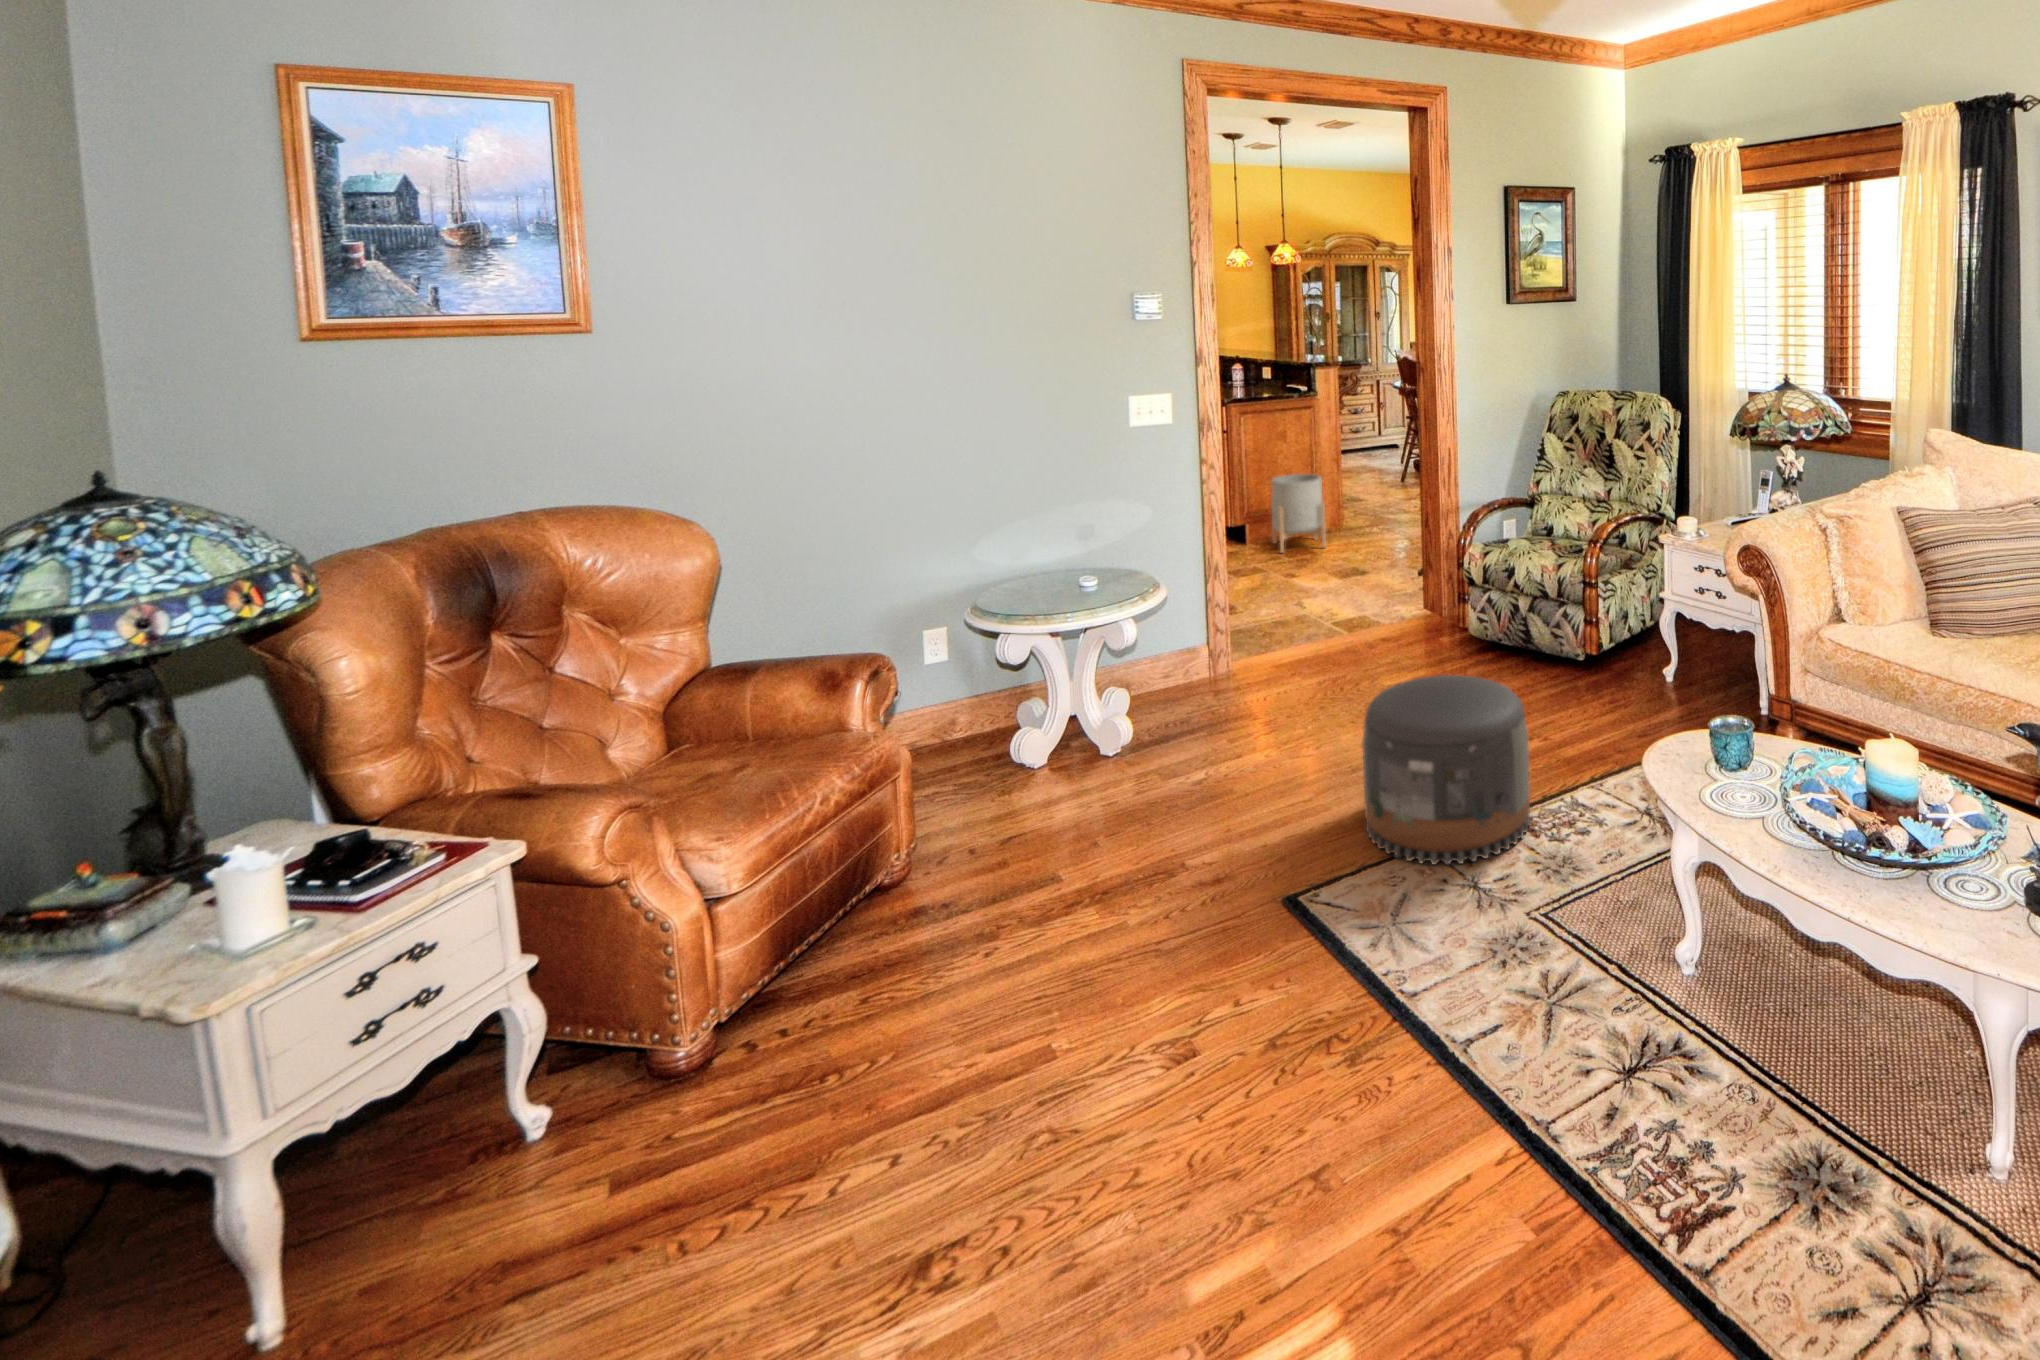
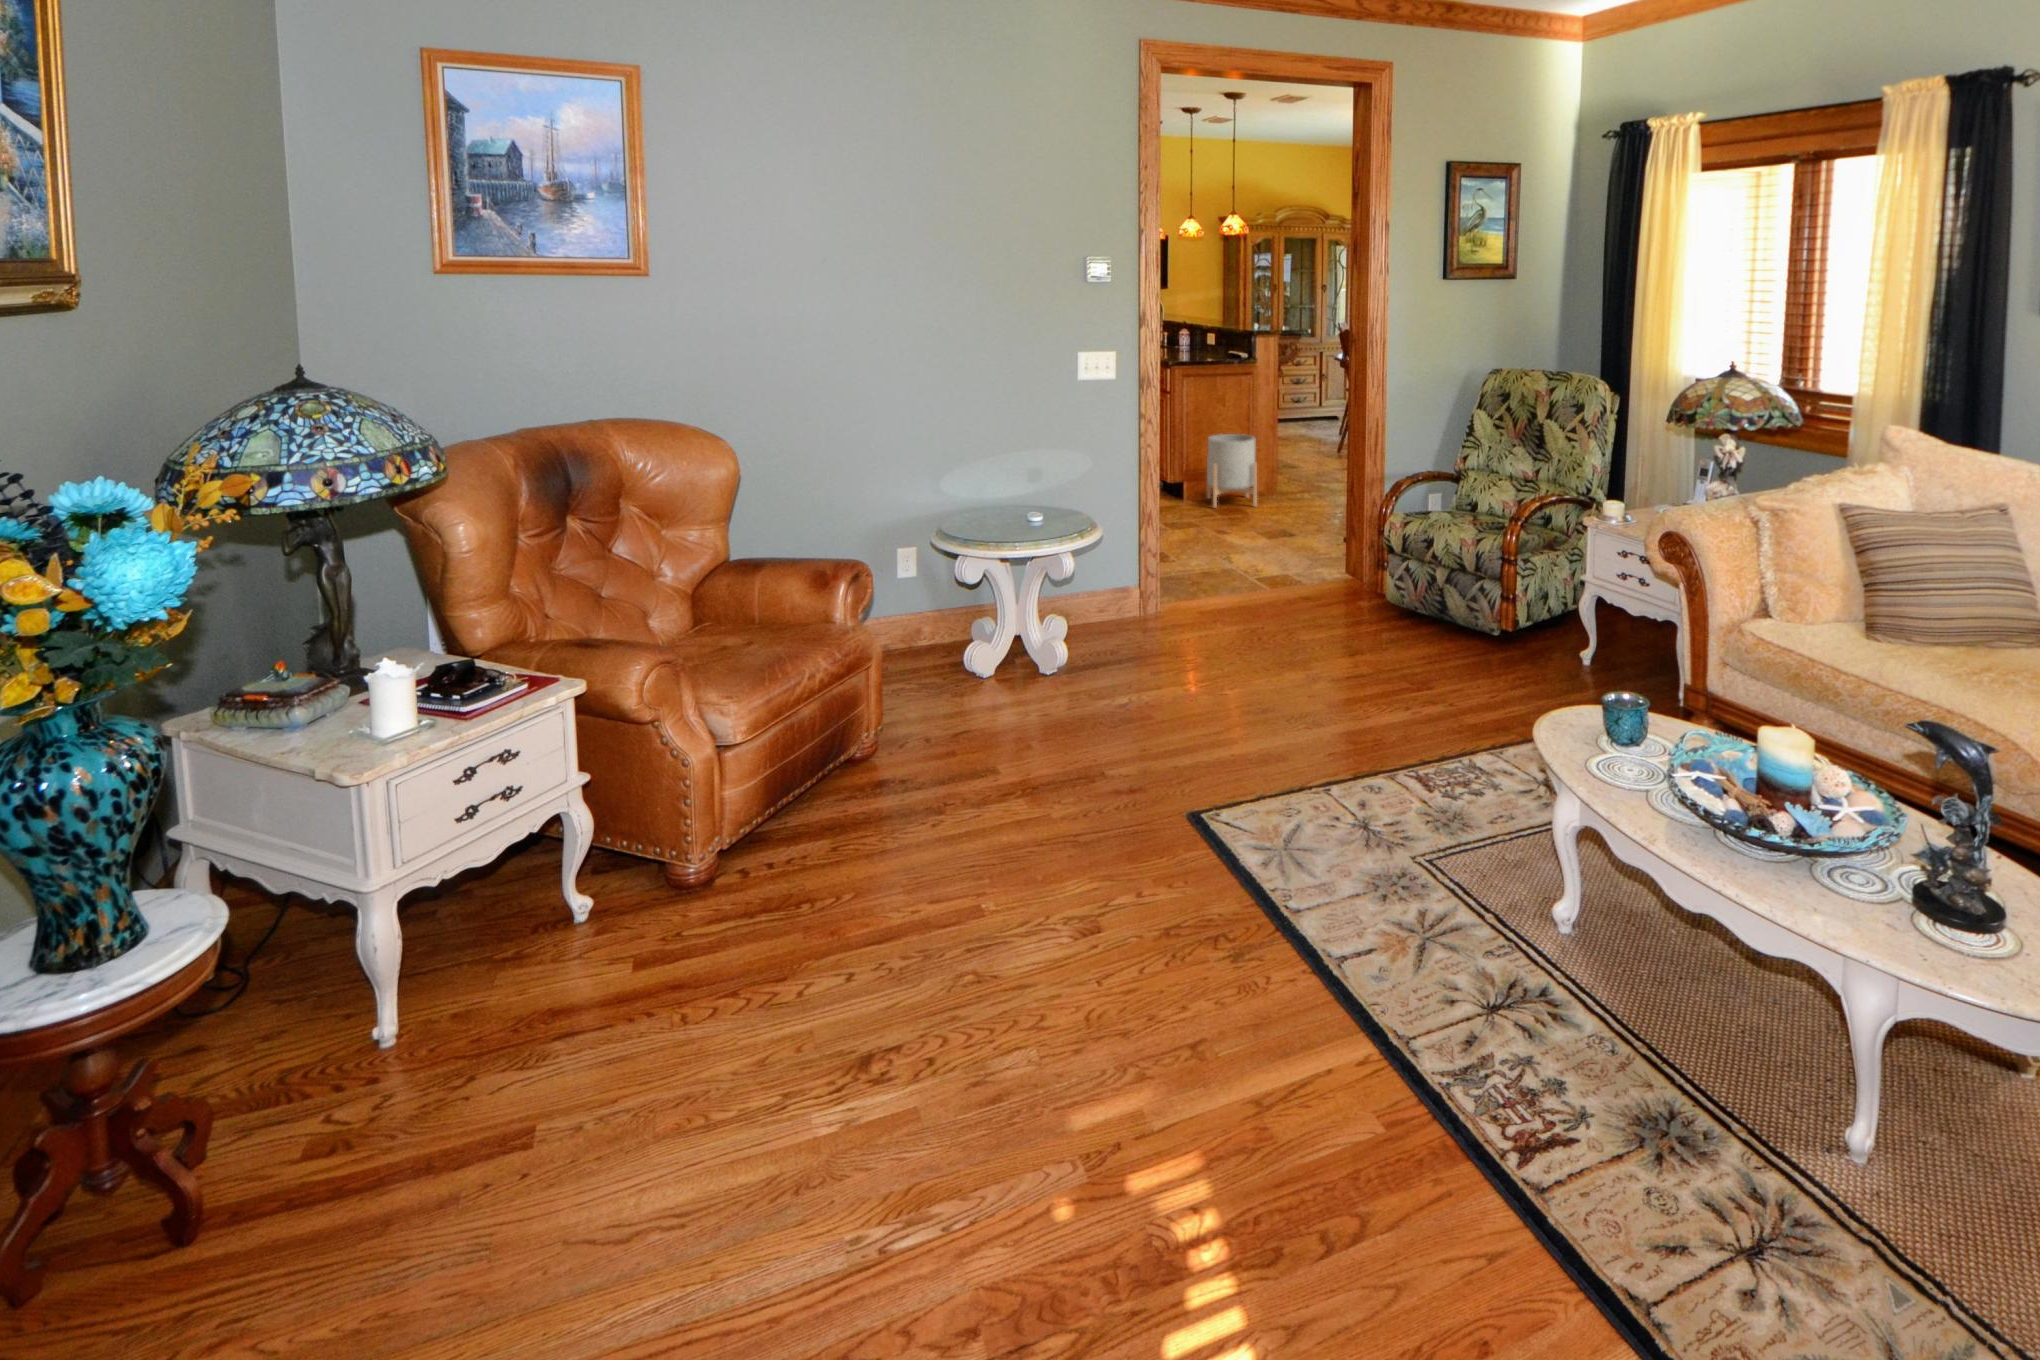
pouf: present [1362,675,1530,865] -> none [1269,629,1427,804]

